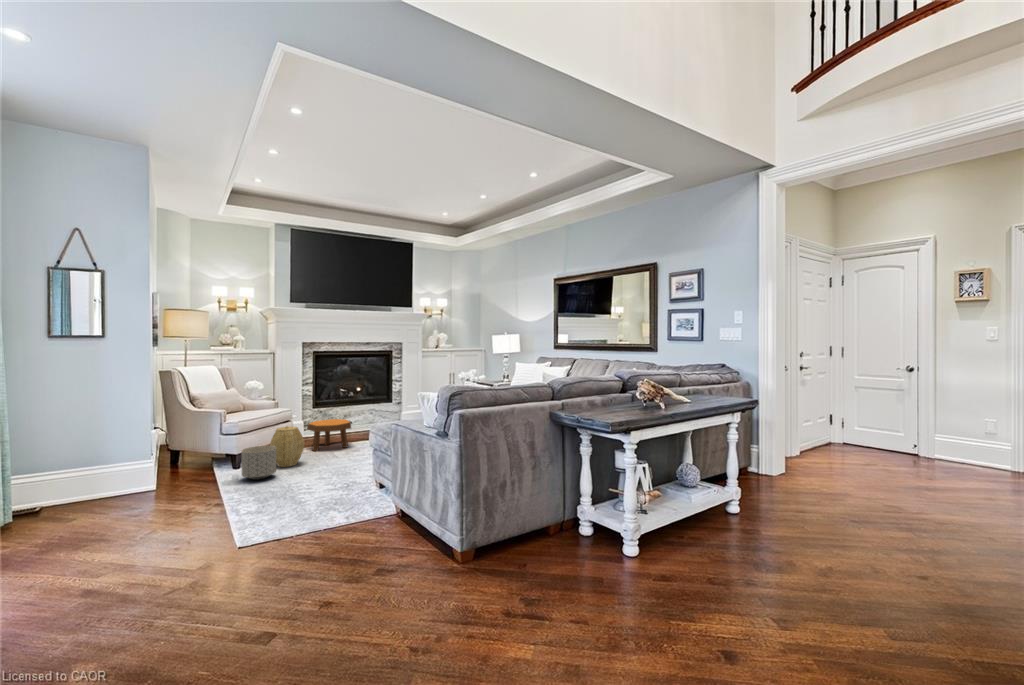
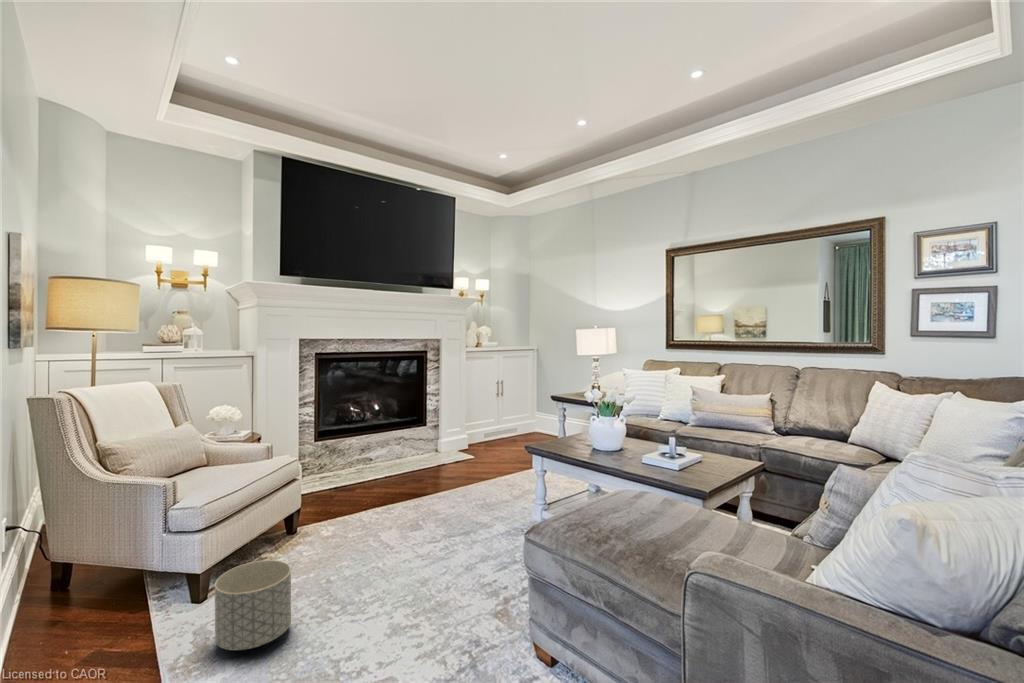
footstool: present [307,419,351,451] -> none [322,468,400,533]
woven basket: present [270,426,304,467] -> none [268,503,335,589]

